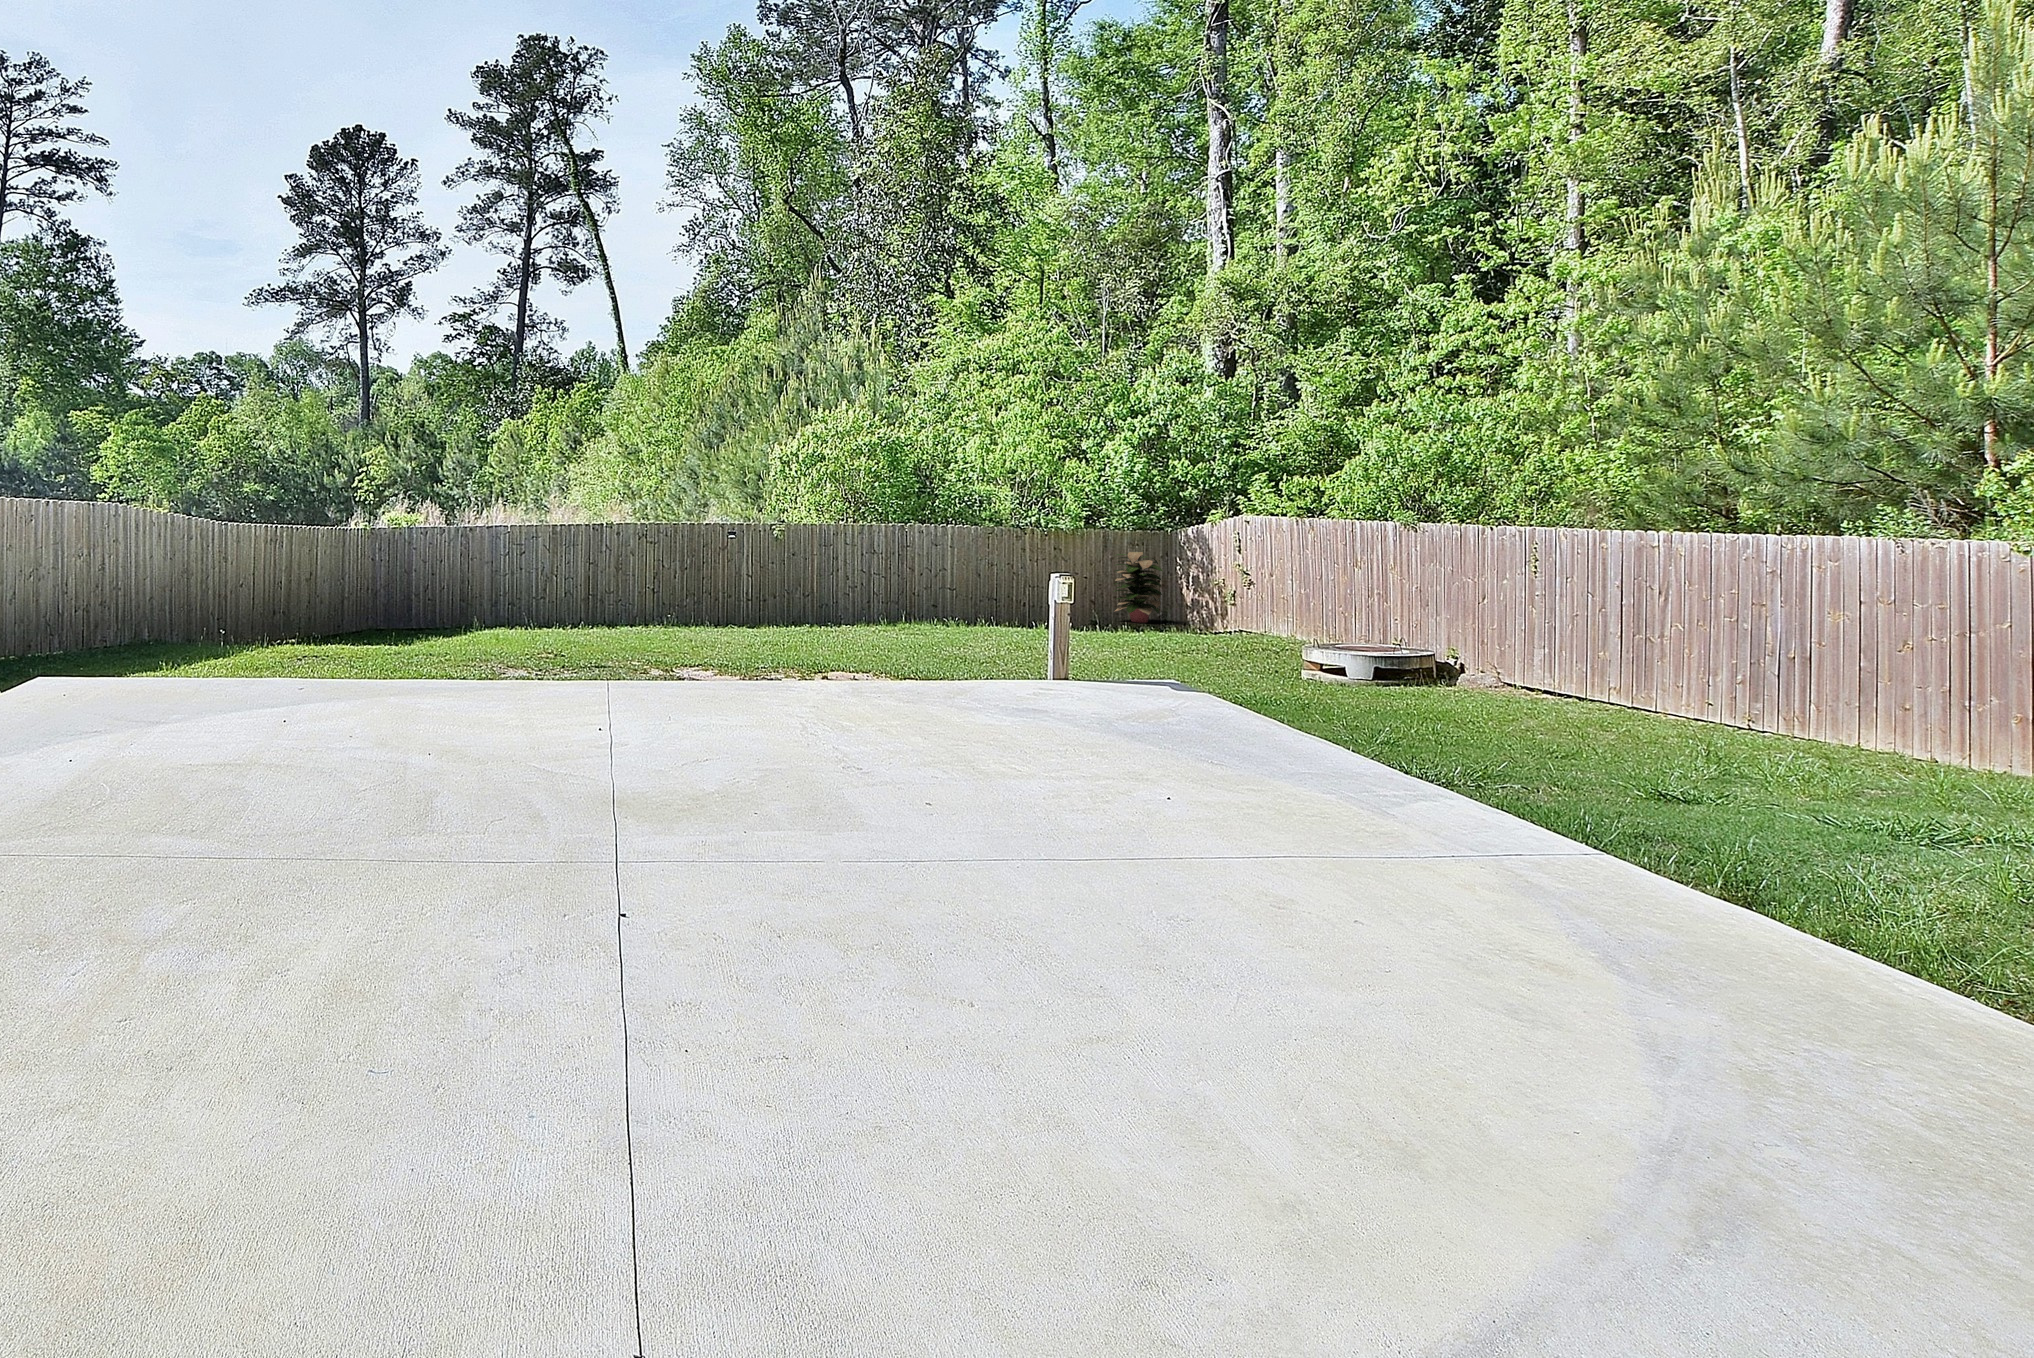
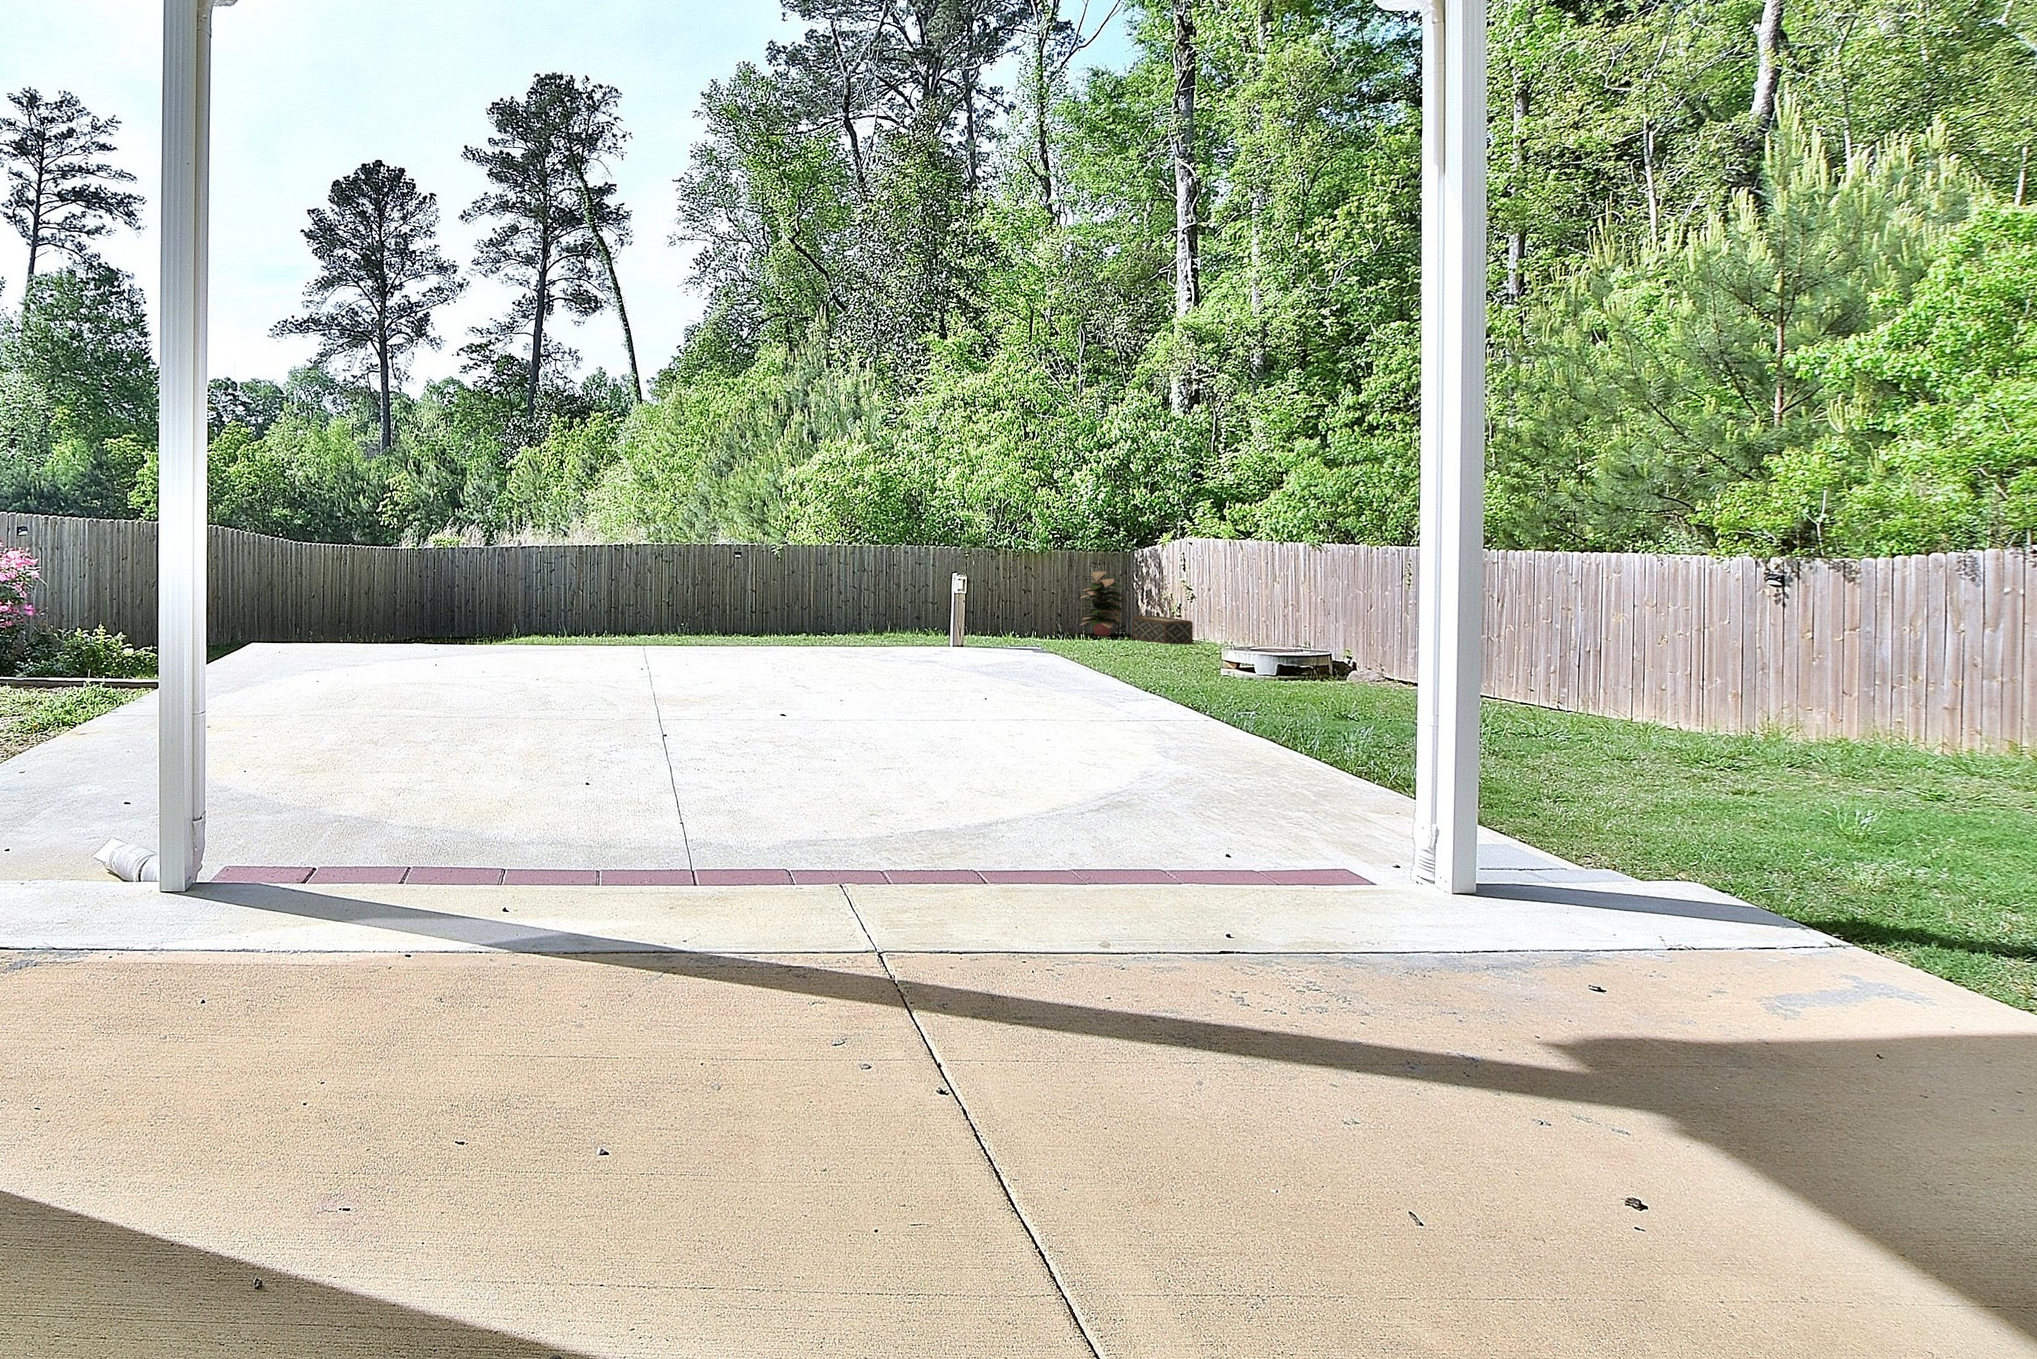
woven basket: none [1175,601,1245,633] -> present [1133,616,1193,644]

